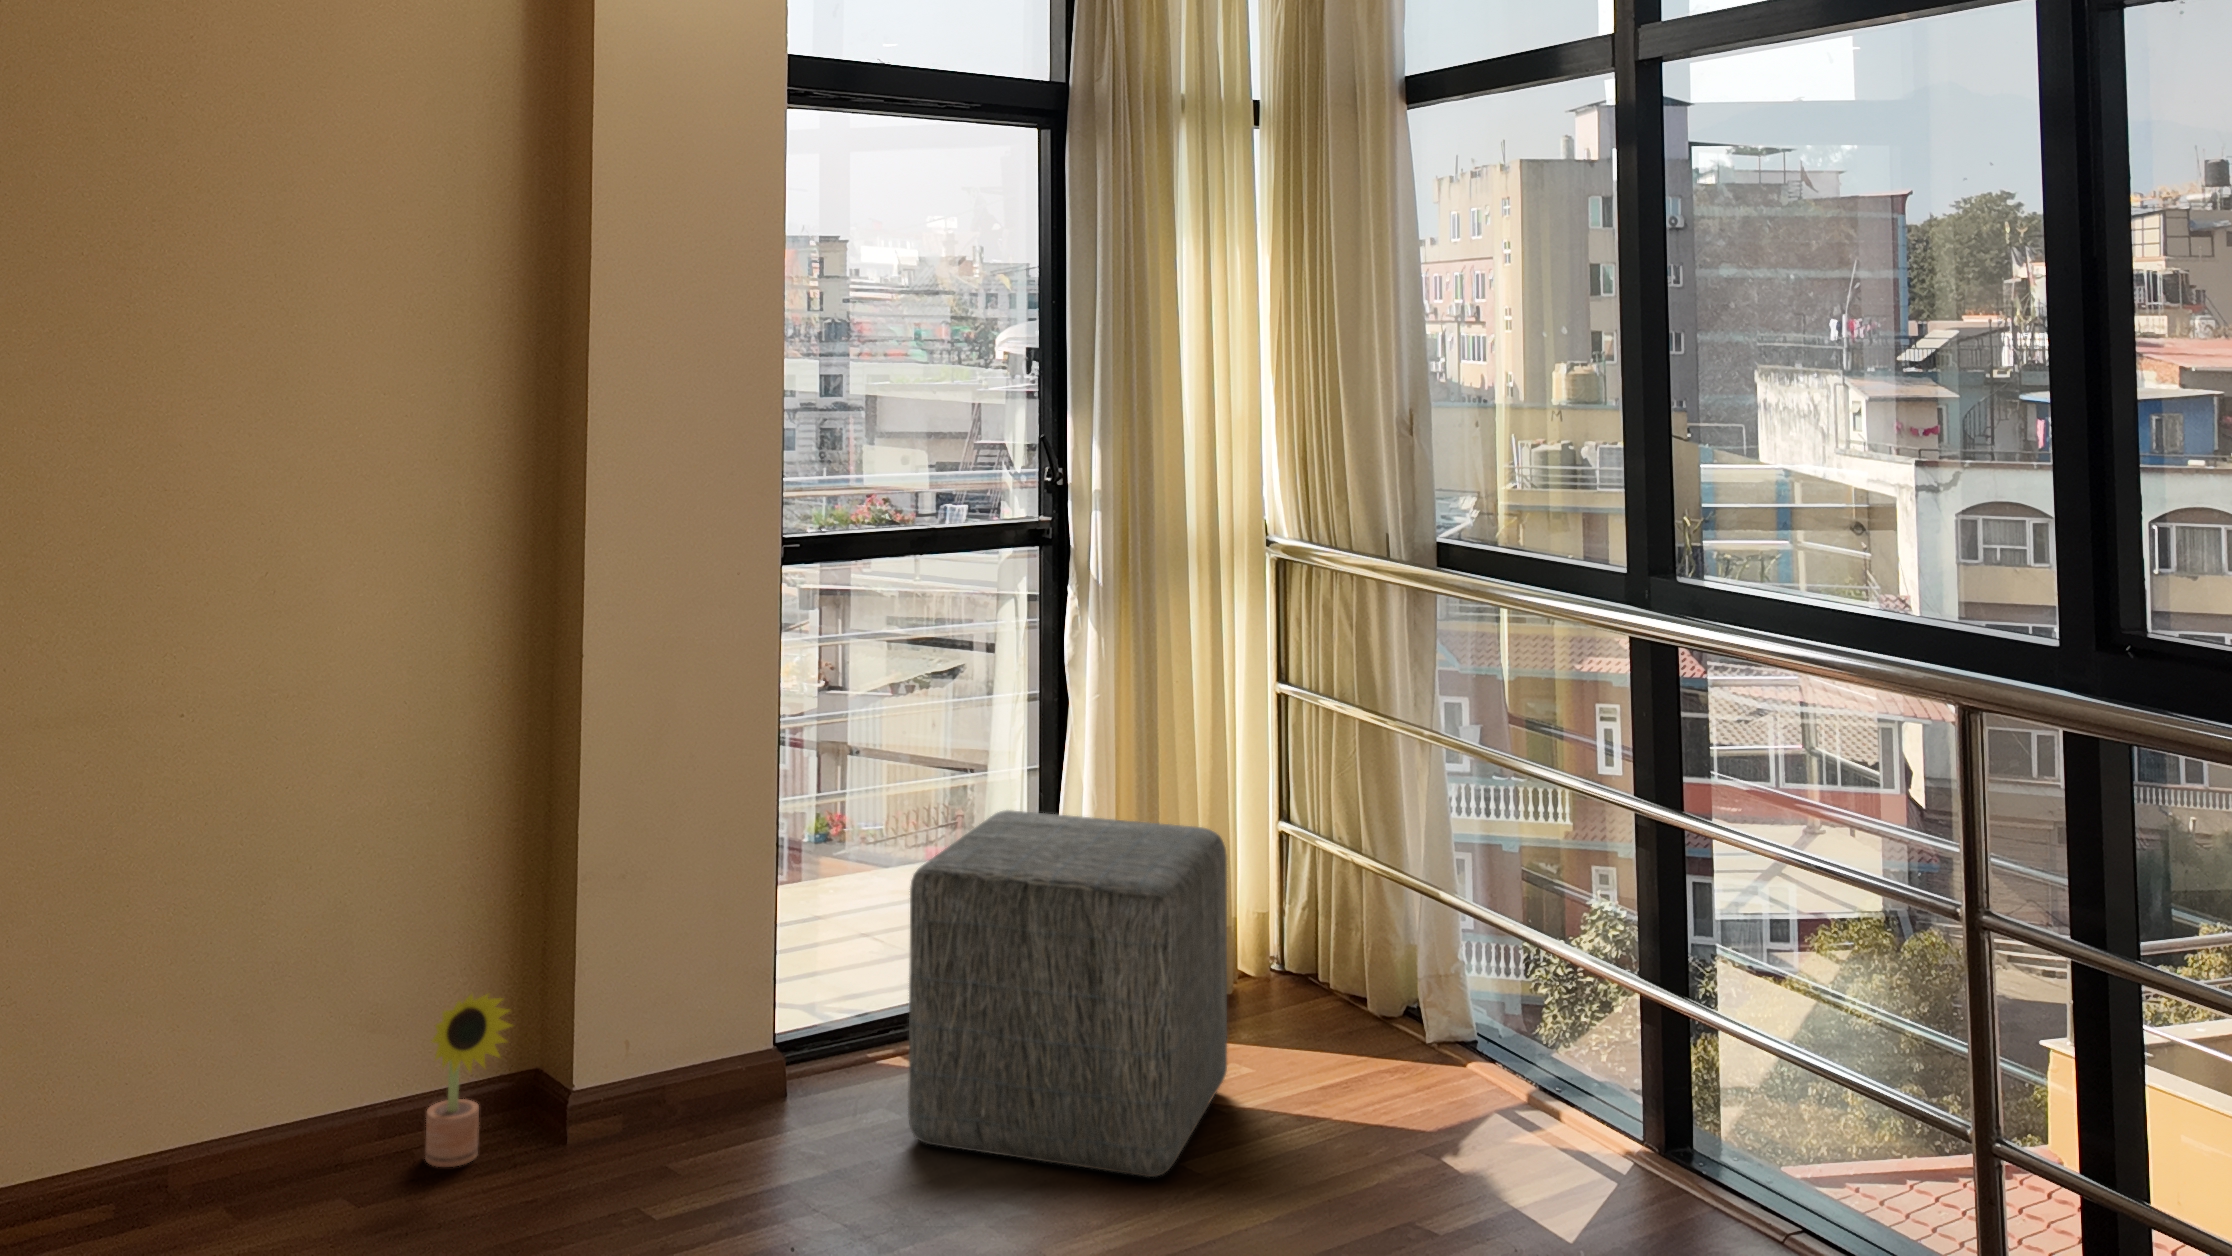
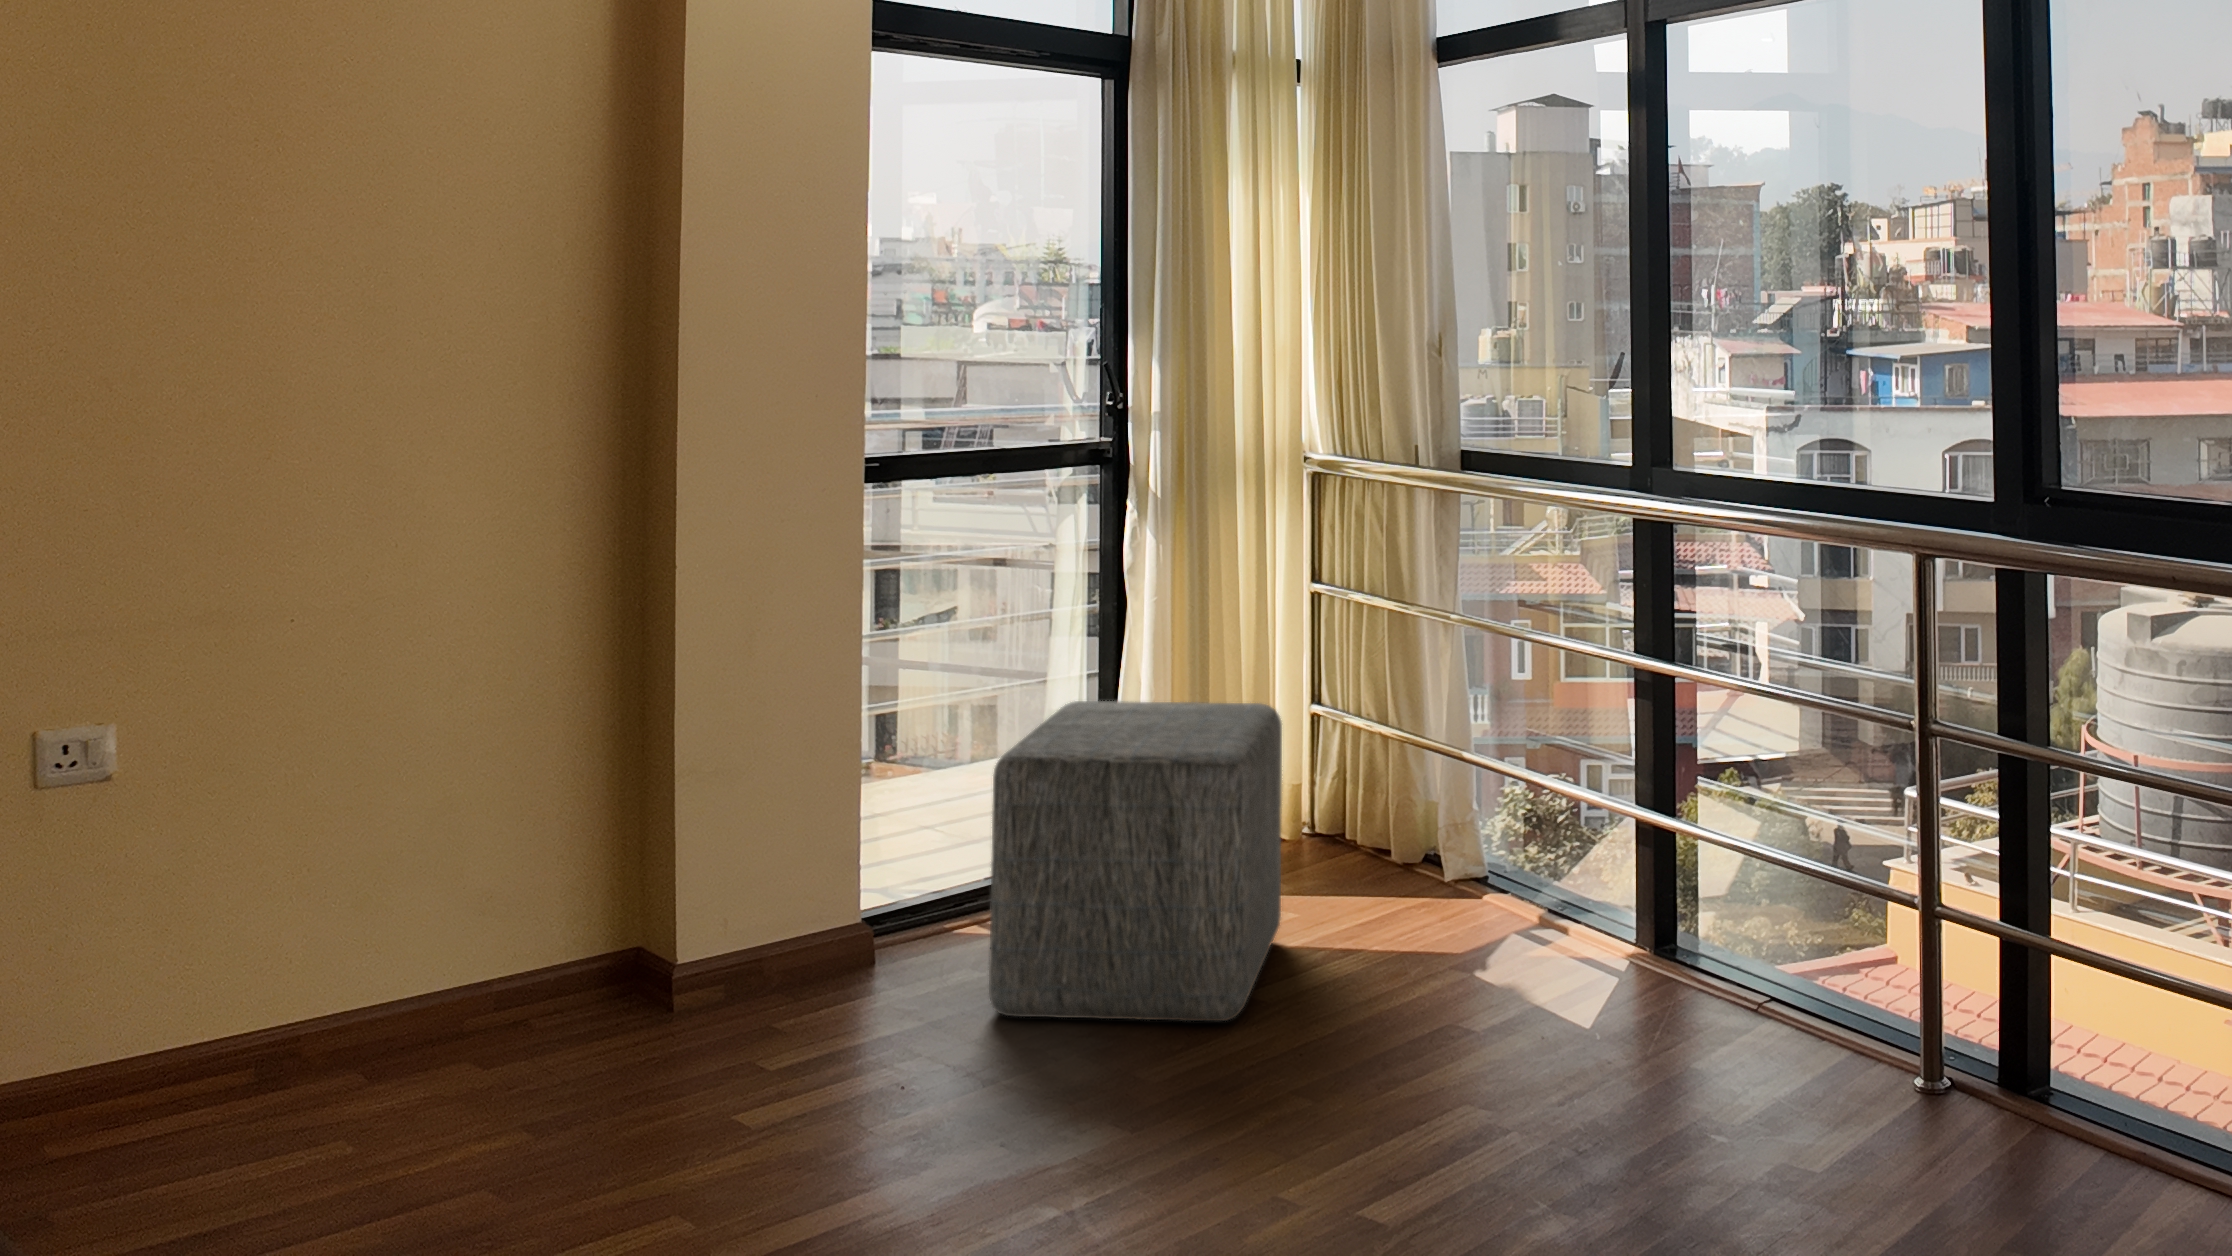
decorative plant: present [425,994,512,1167] -> none [482,912,584,1095]

